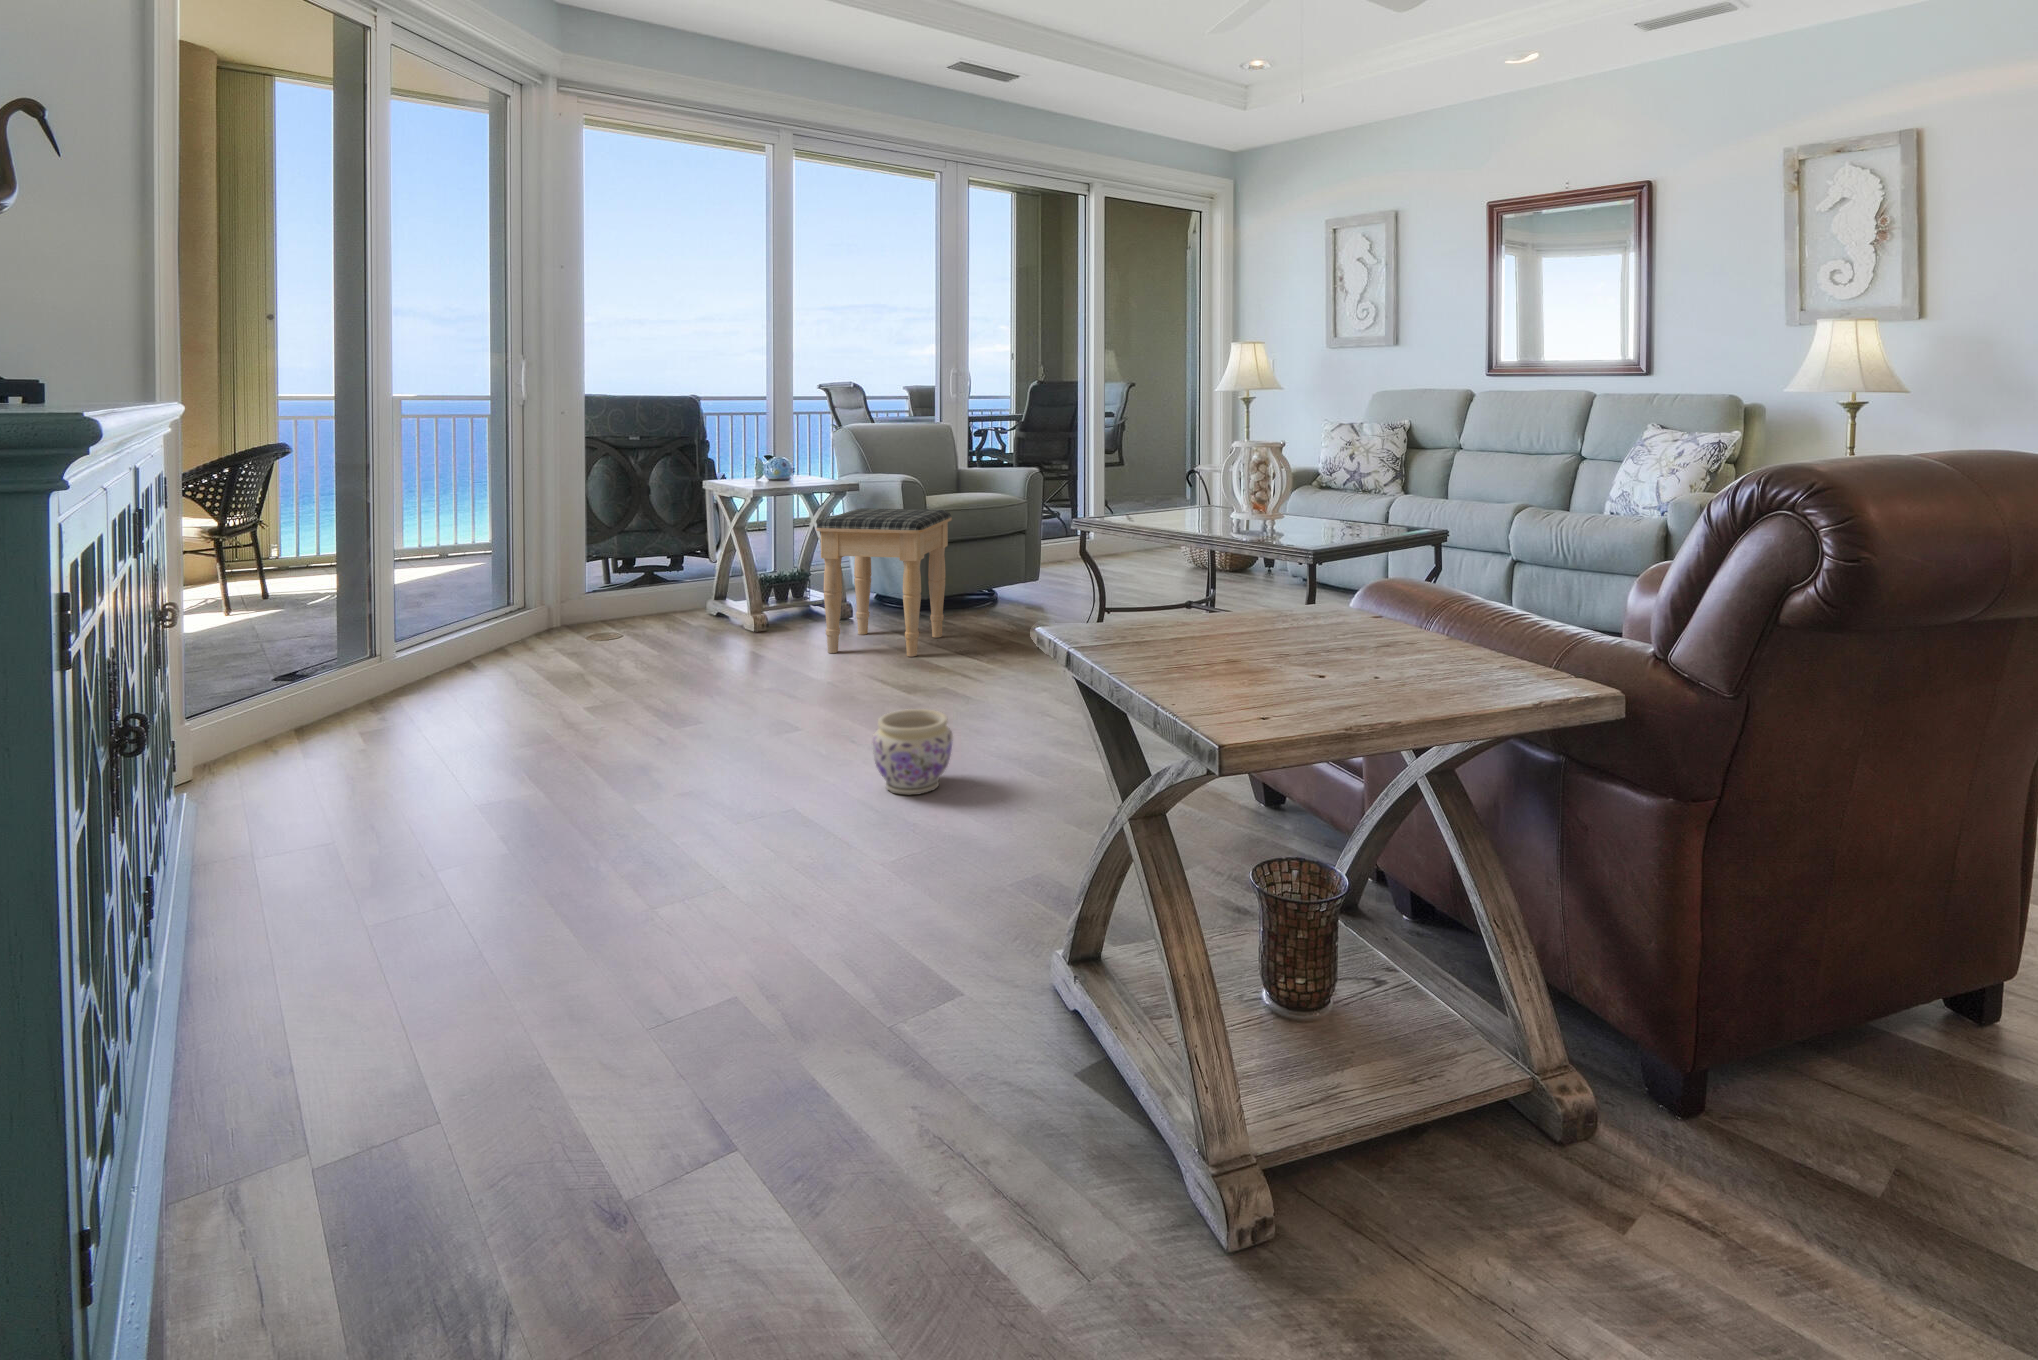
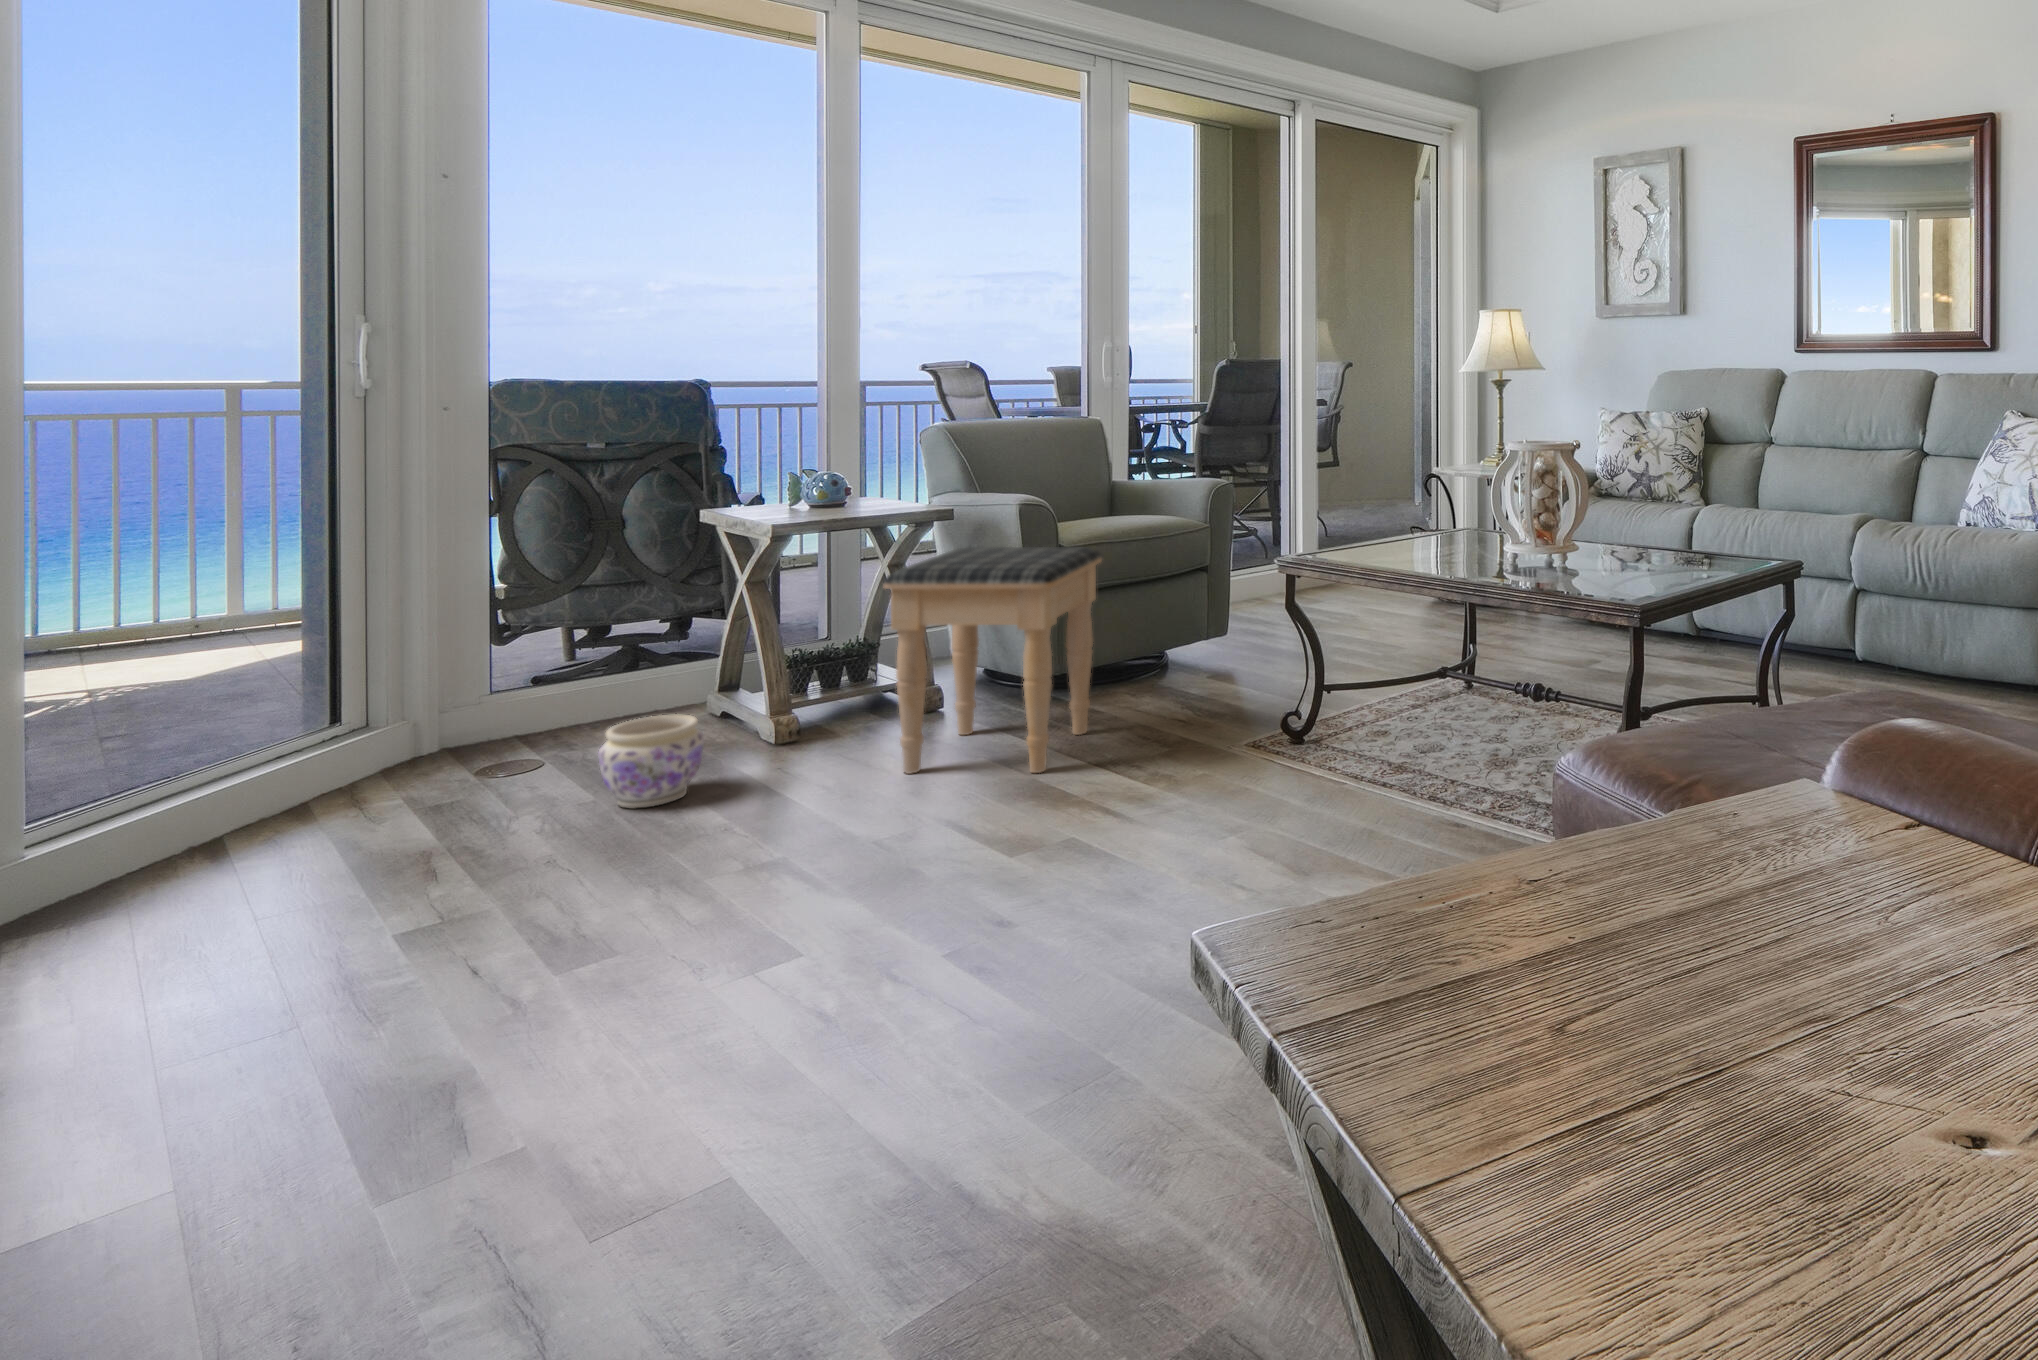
planter: present [872,709,953,795] -> present [598,714,704,809]

